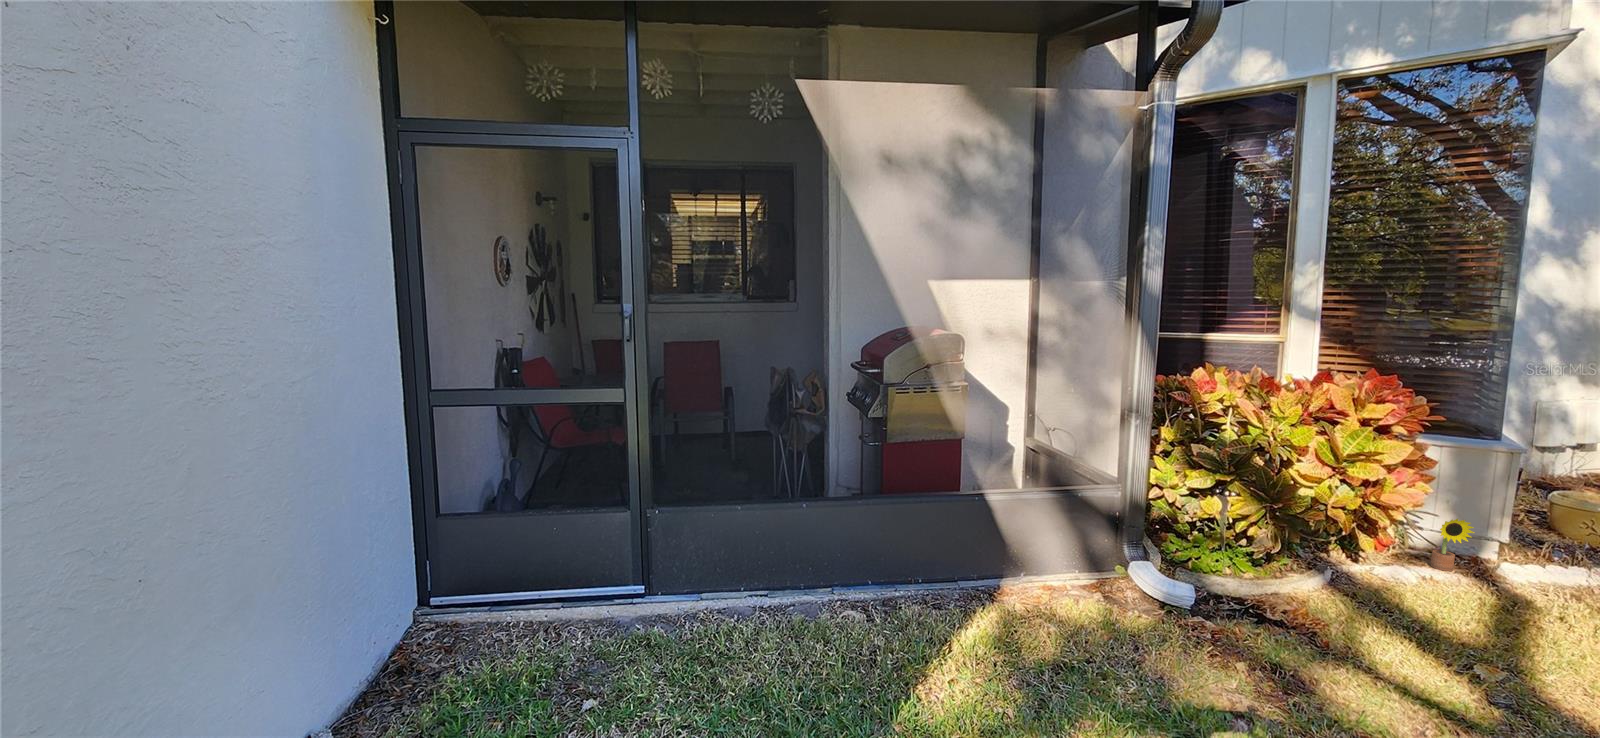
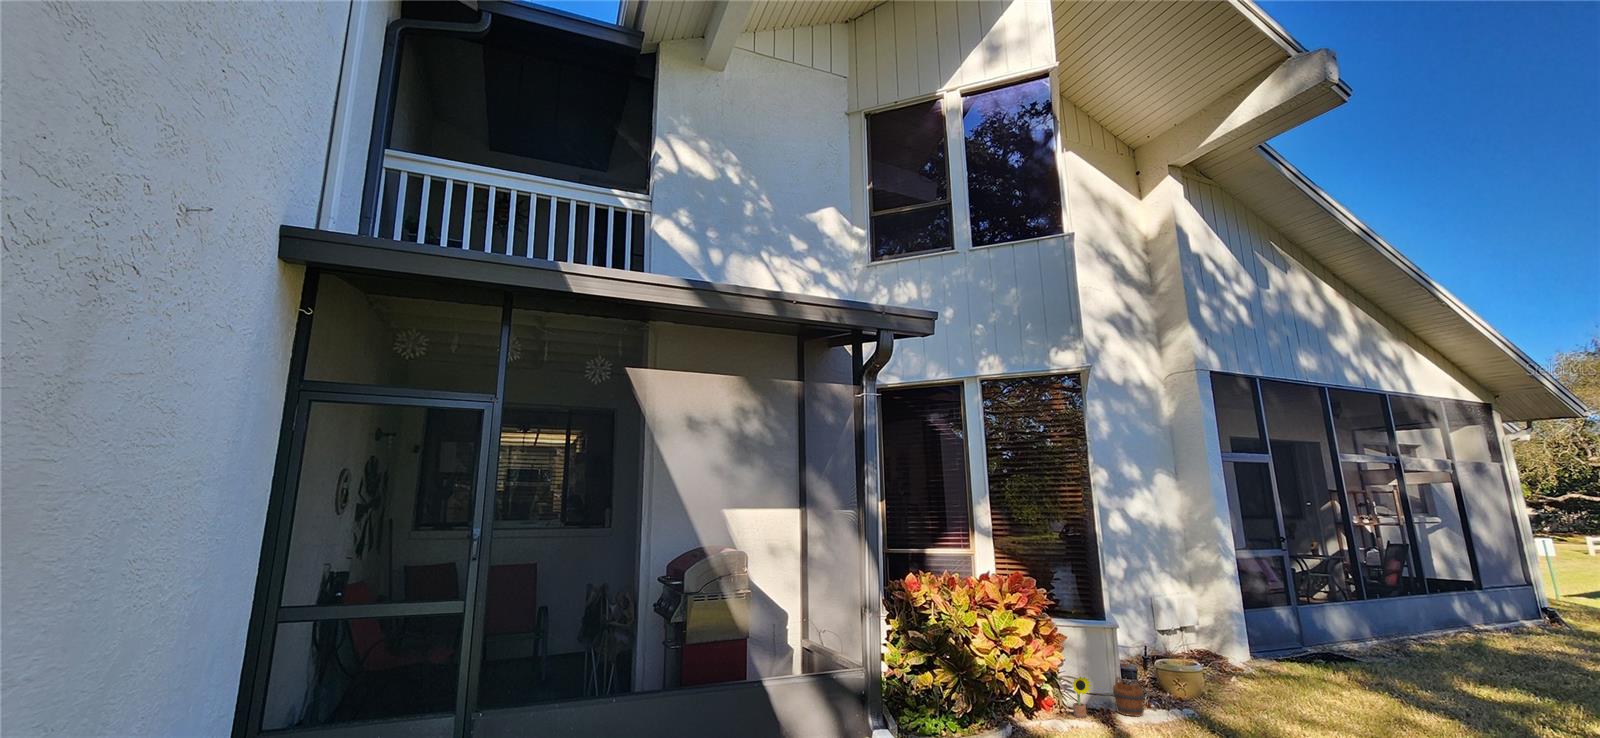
wooden bucket: none [1502,505,1563,578] -> present [1113,664,1144,717]

